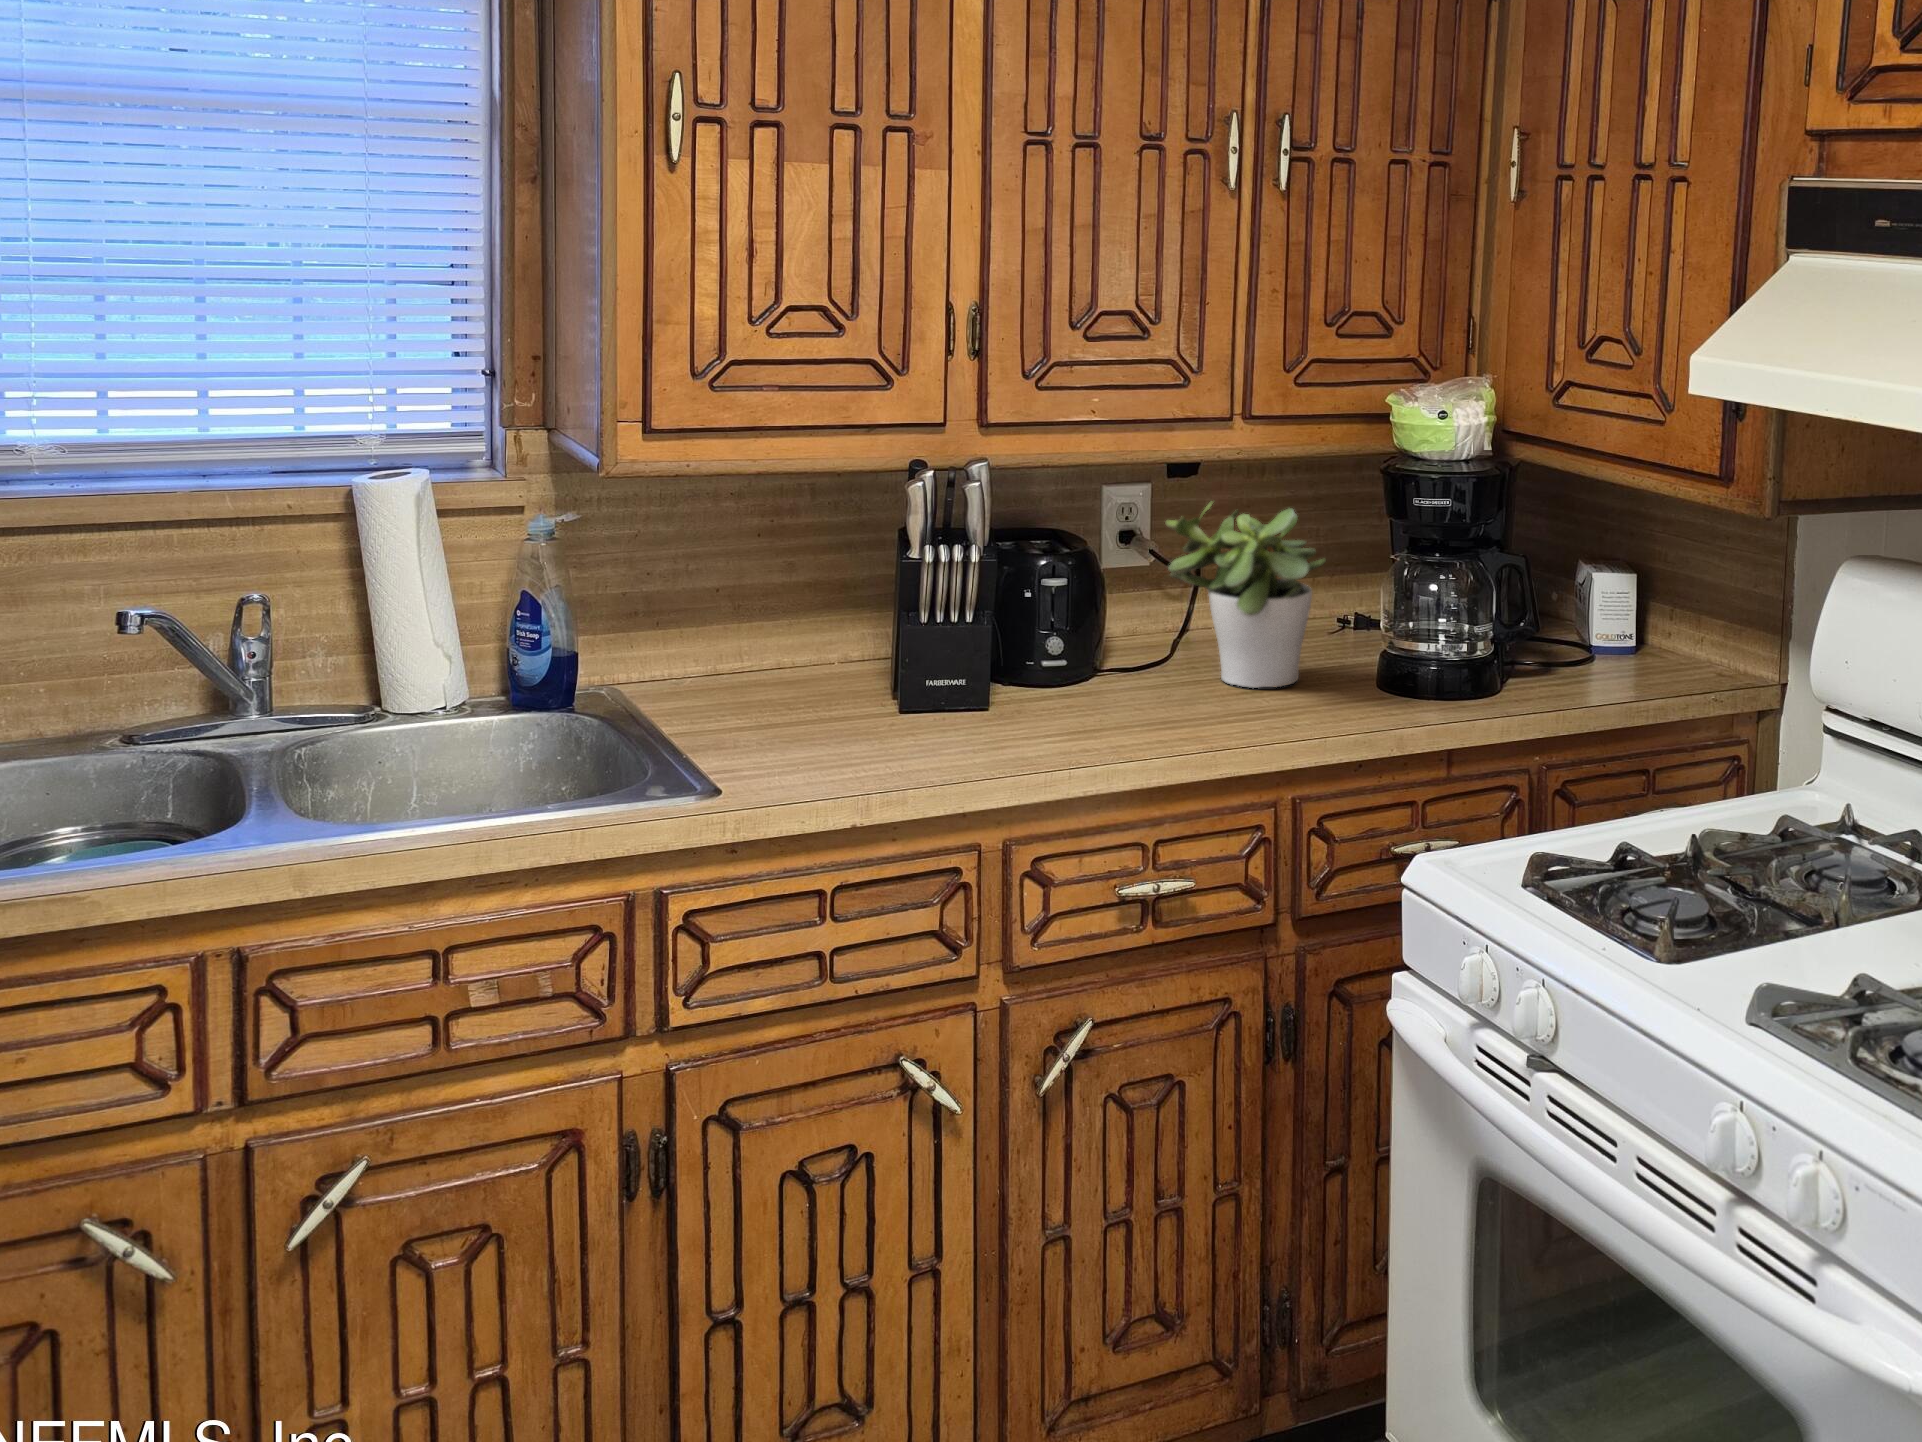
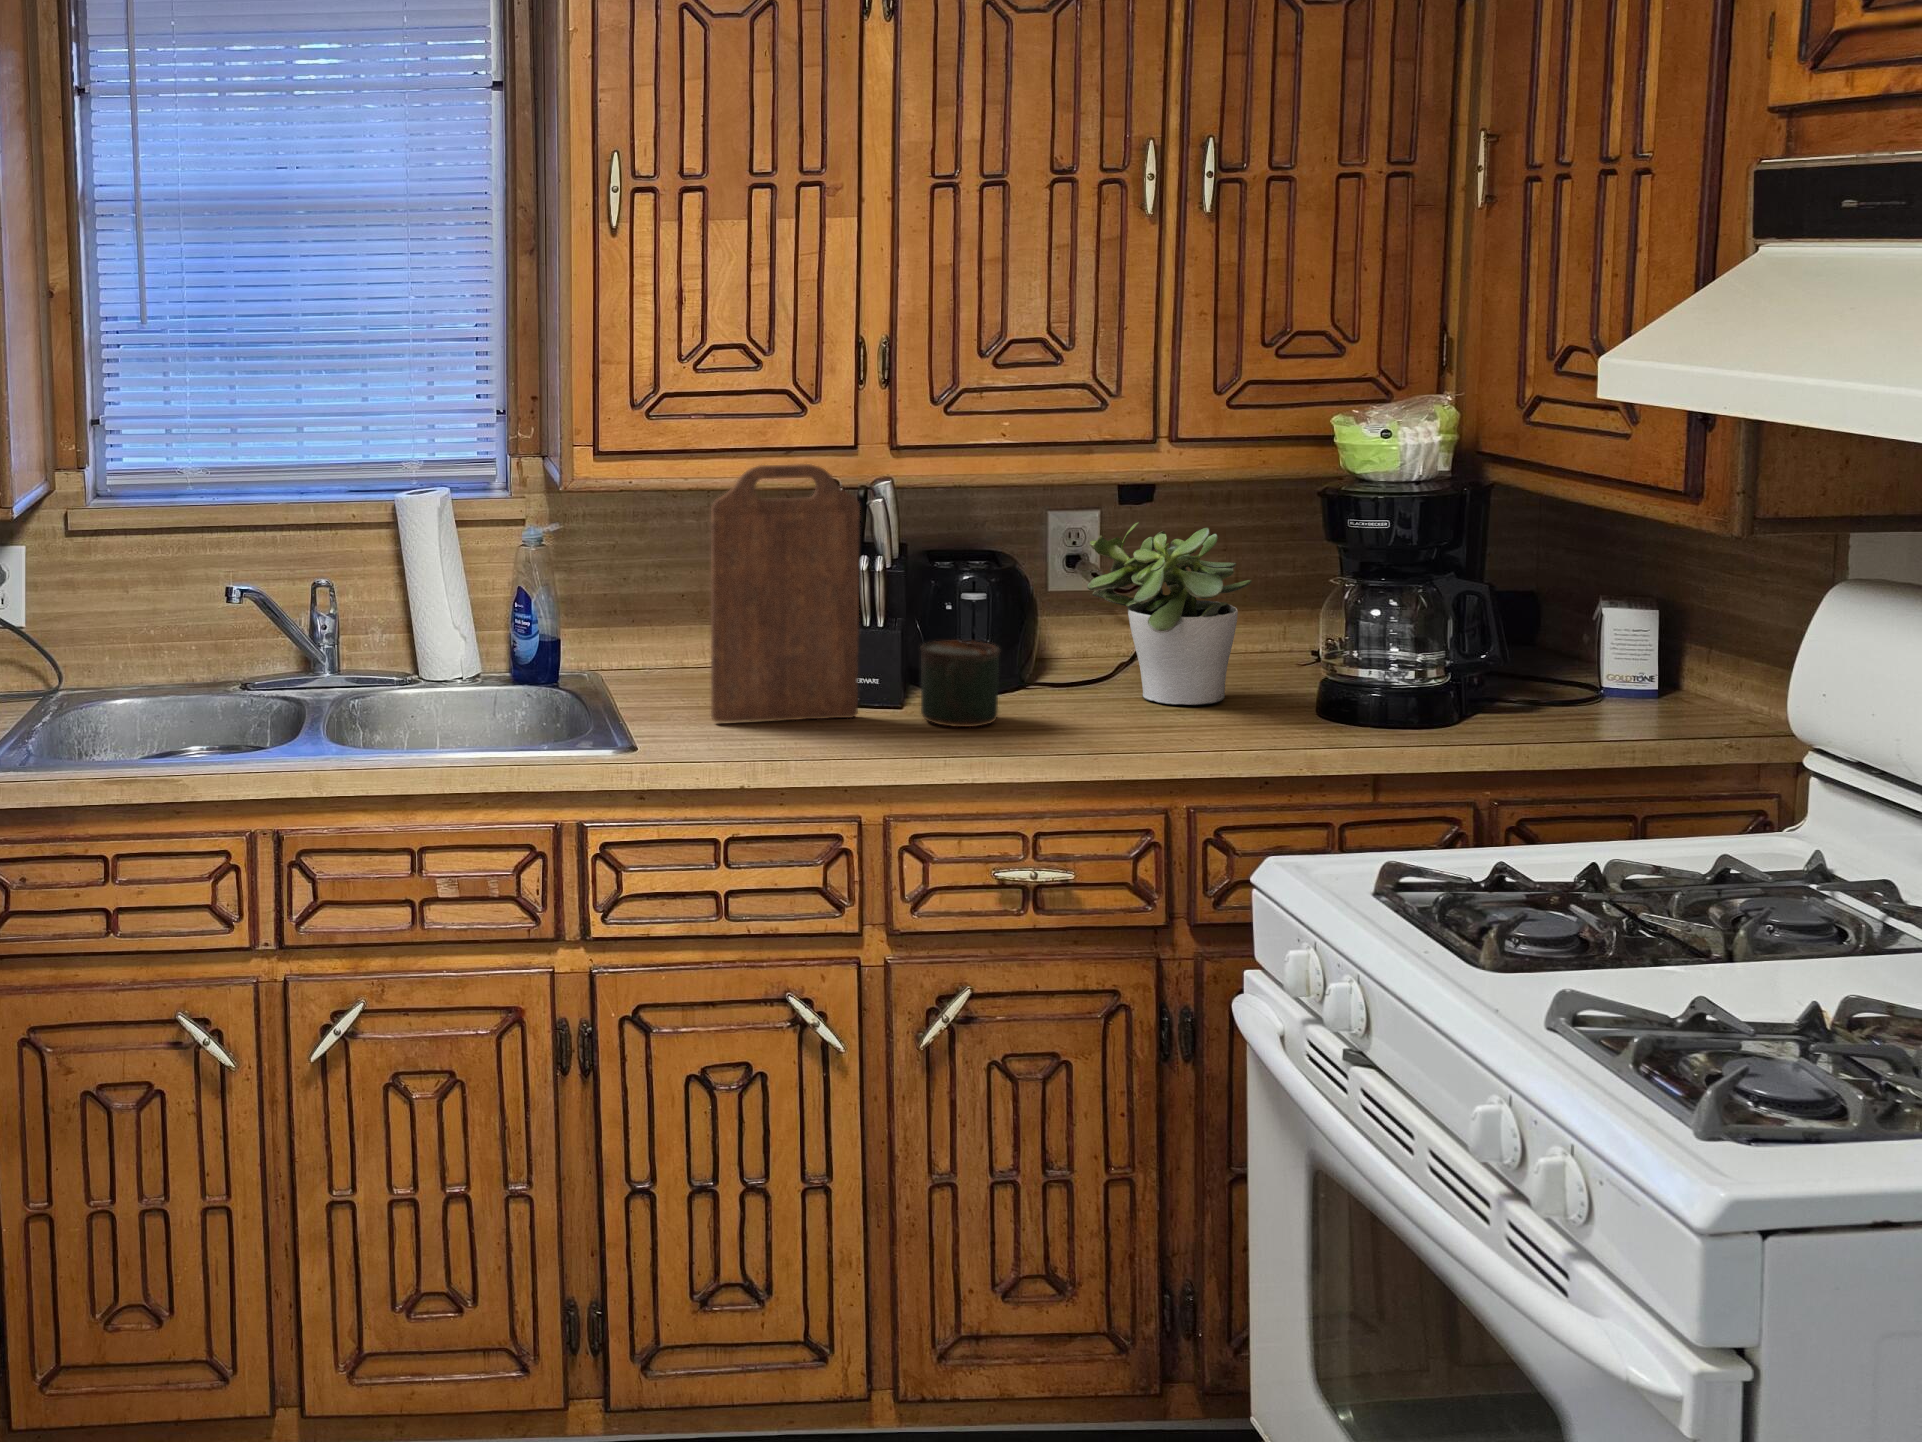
cutting board: none [790,446,956,746] -> present [711,464,860,722]
mug: none [1019,635,1104,731] -> present [920,641,1000,727]

